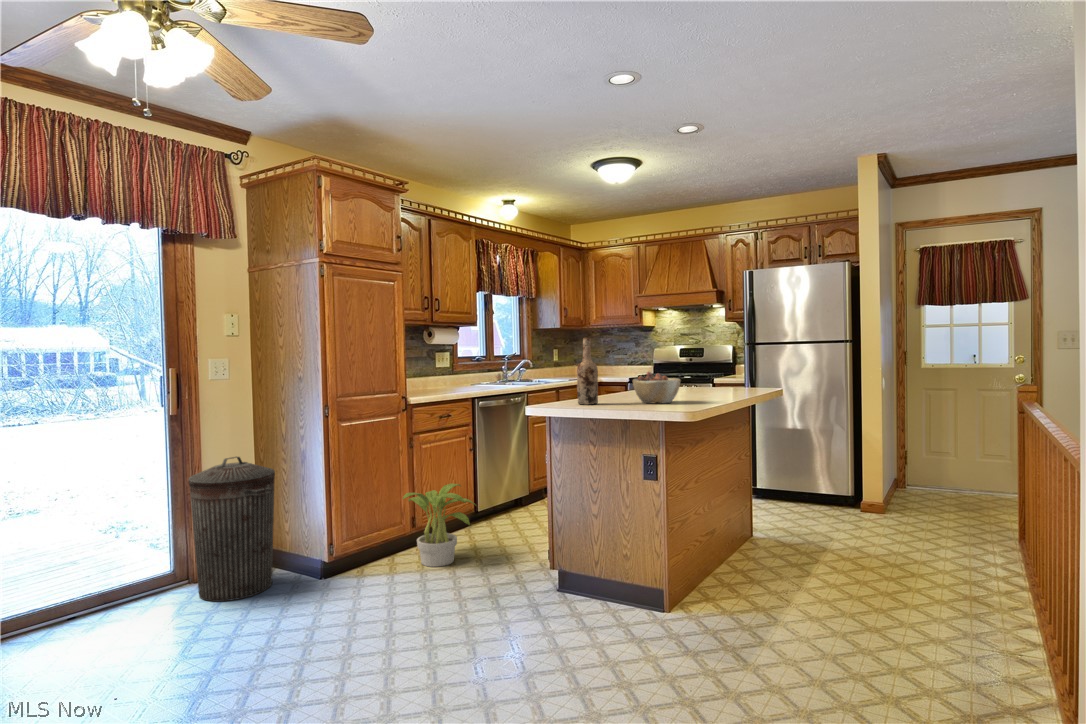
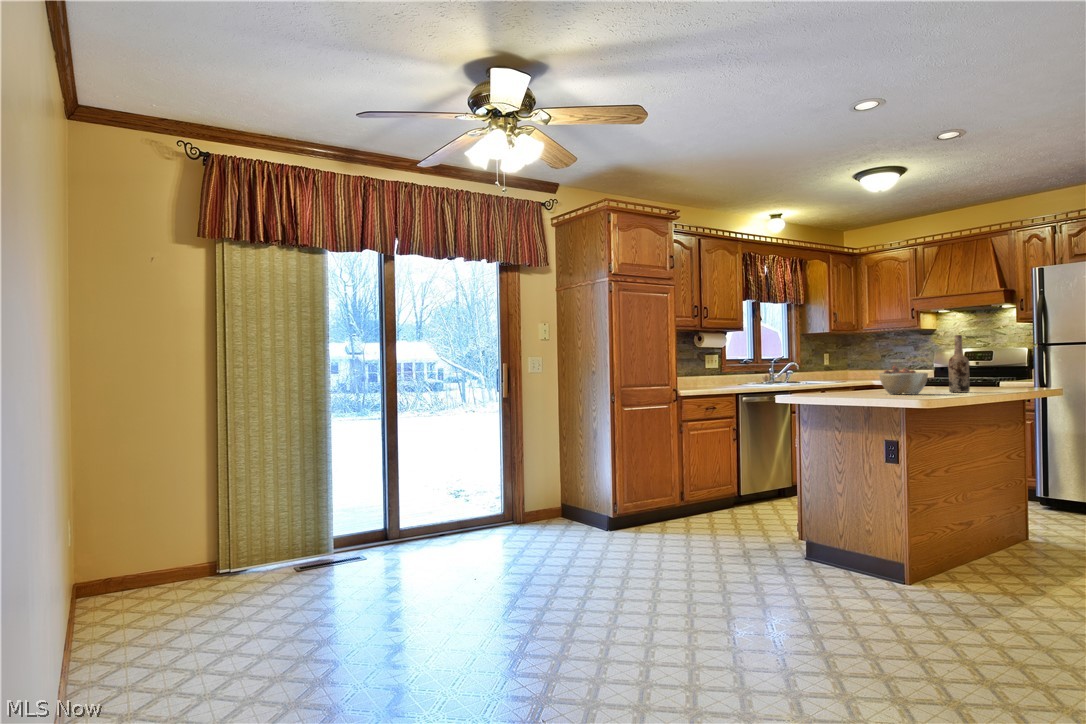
wine bottle: present [577,337,598,405] -> present [948,335,970,393]
trash can: present [189,456,275,601] -> none [517,429,576,535]
potted plant: present [403,484,475,567] -> none [672,464,736,531]

